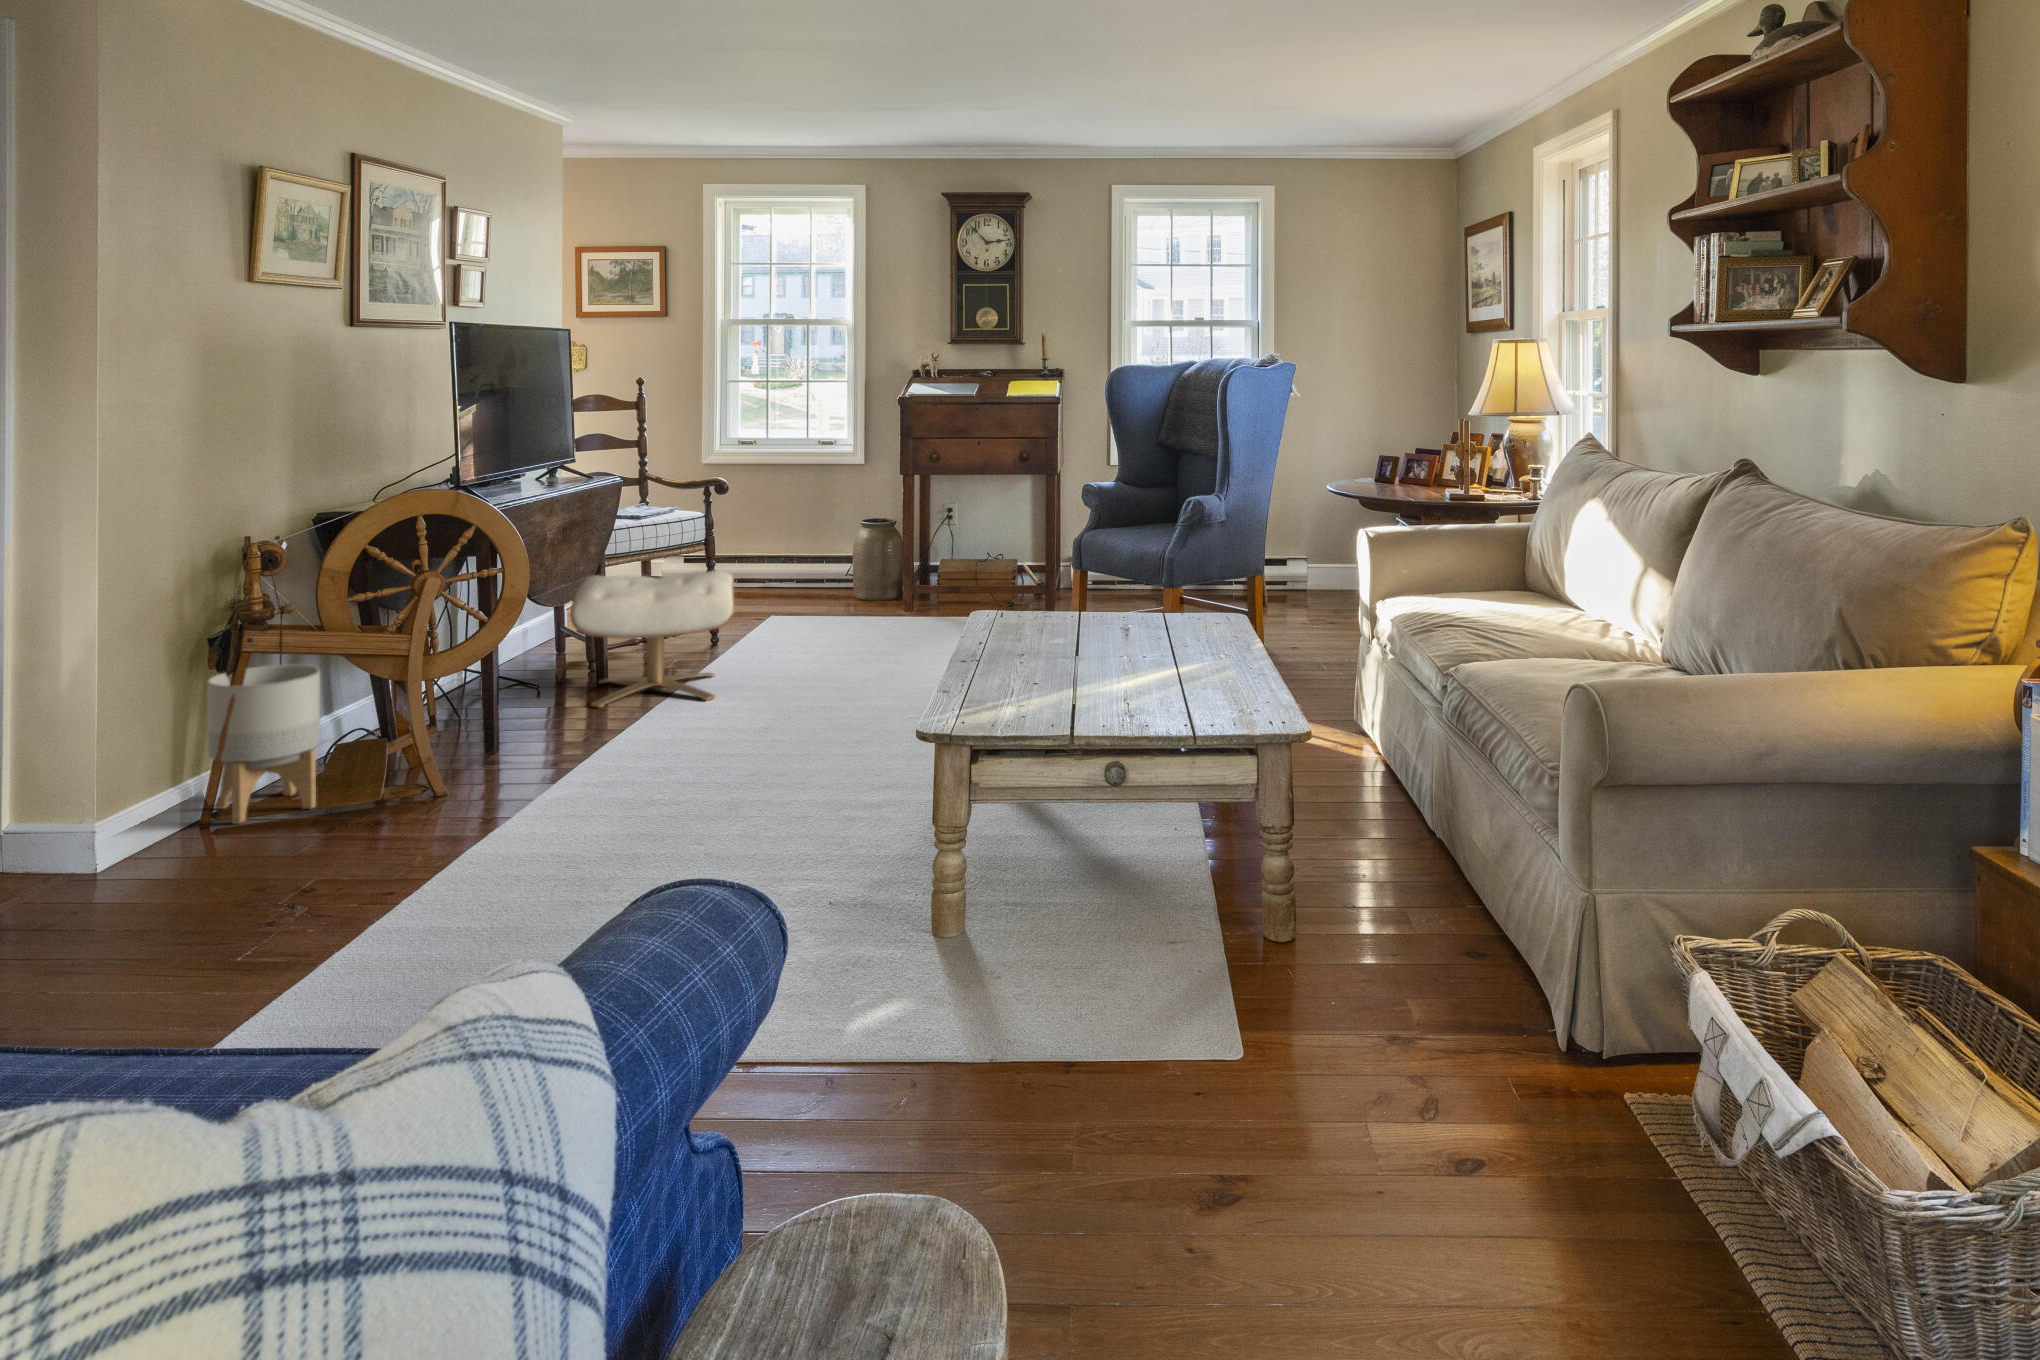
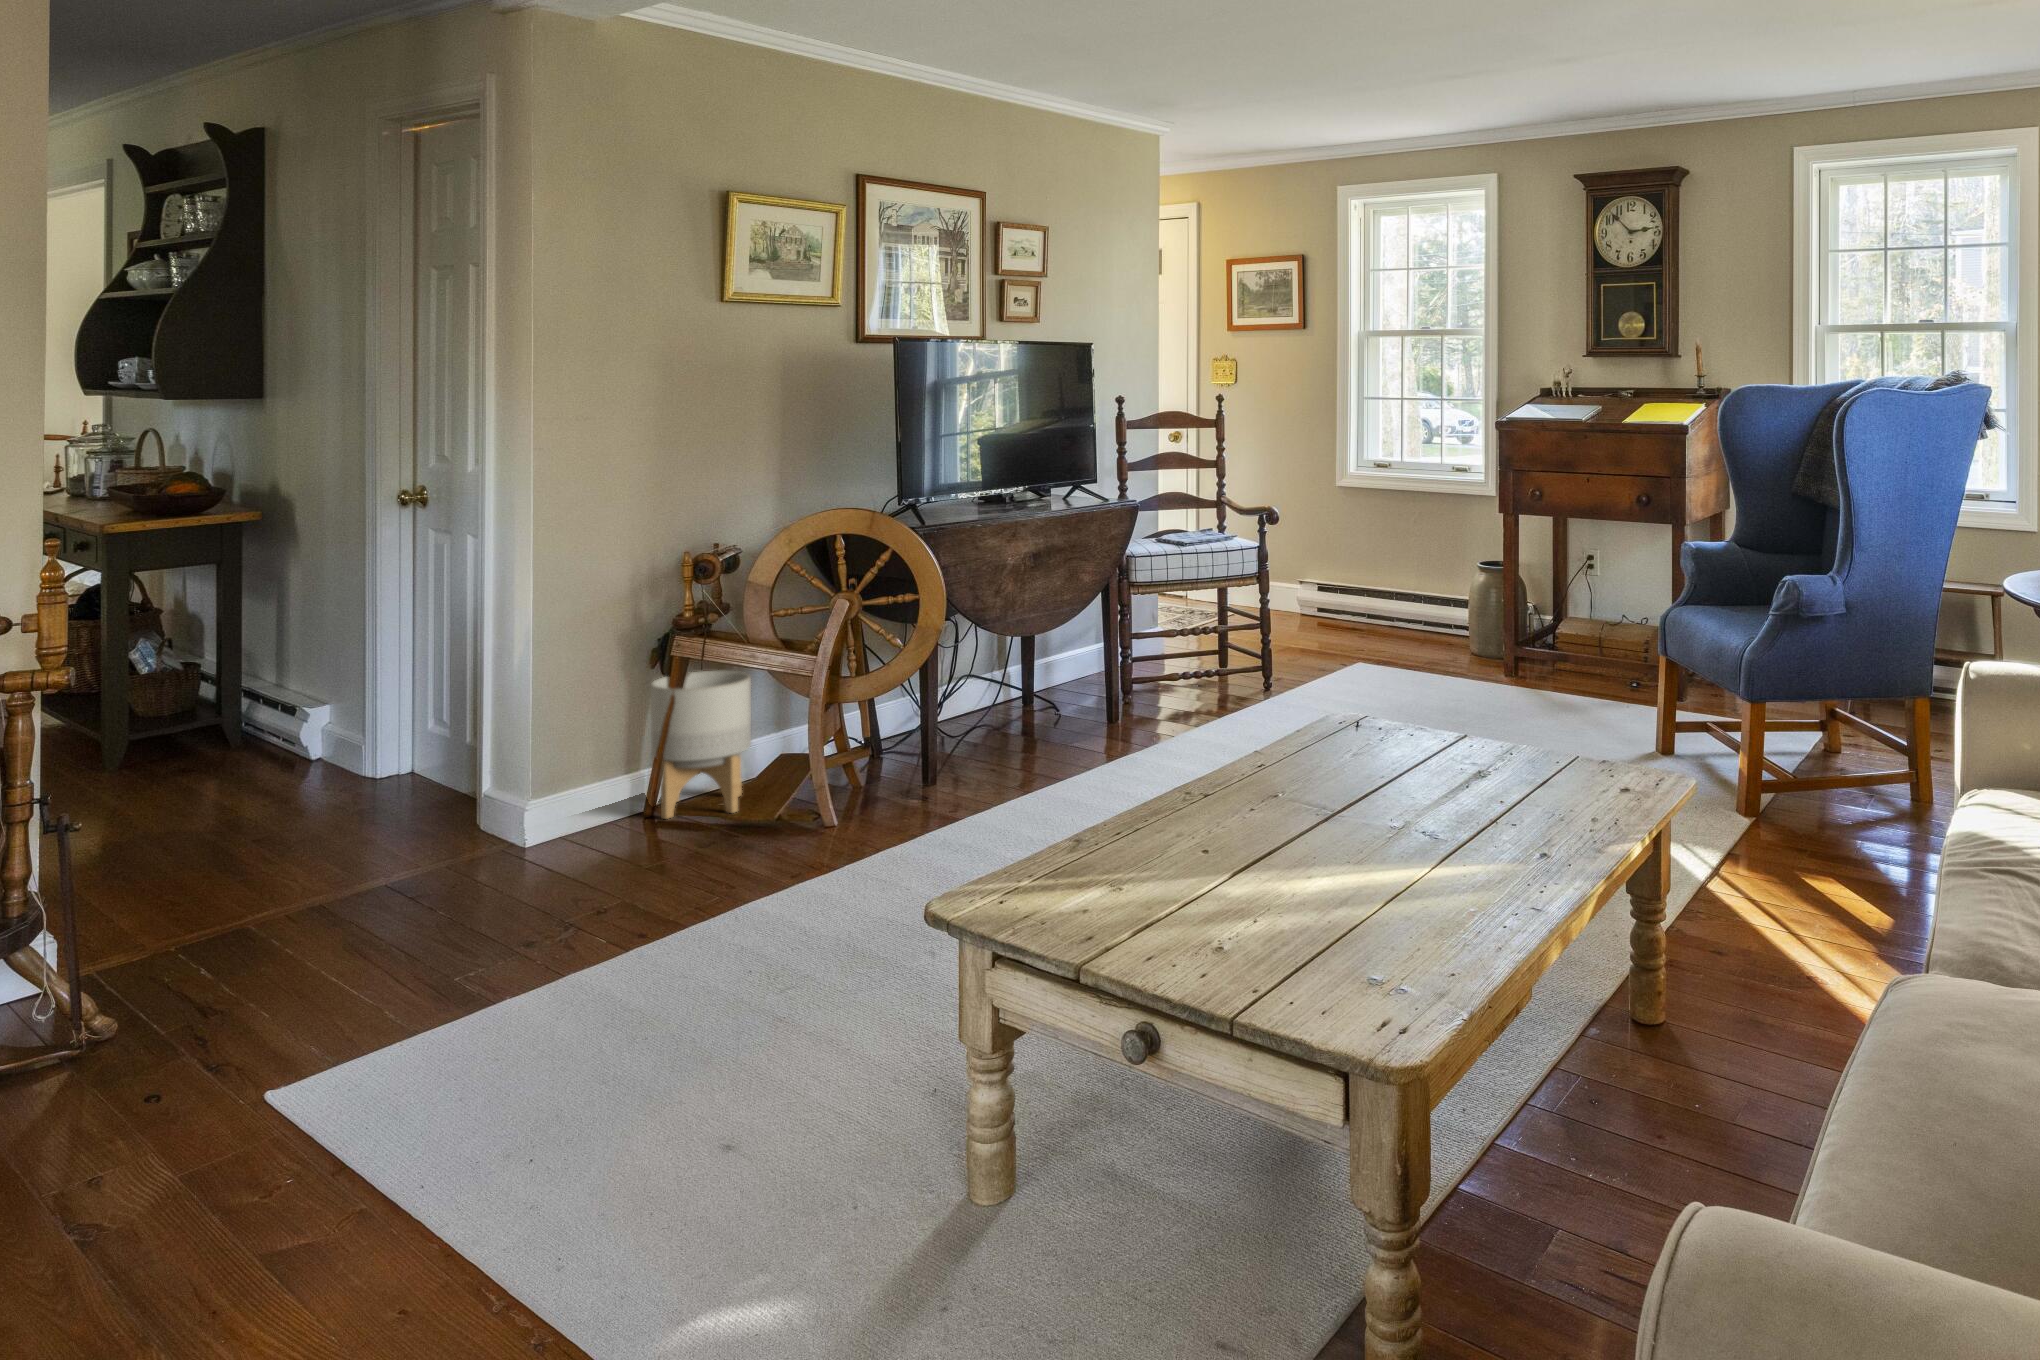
ottoman: present [570,570,735,707] -> none [1053,602,1241,746]

